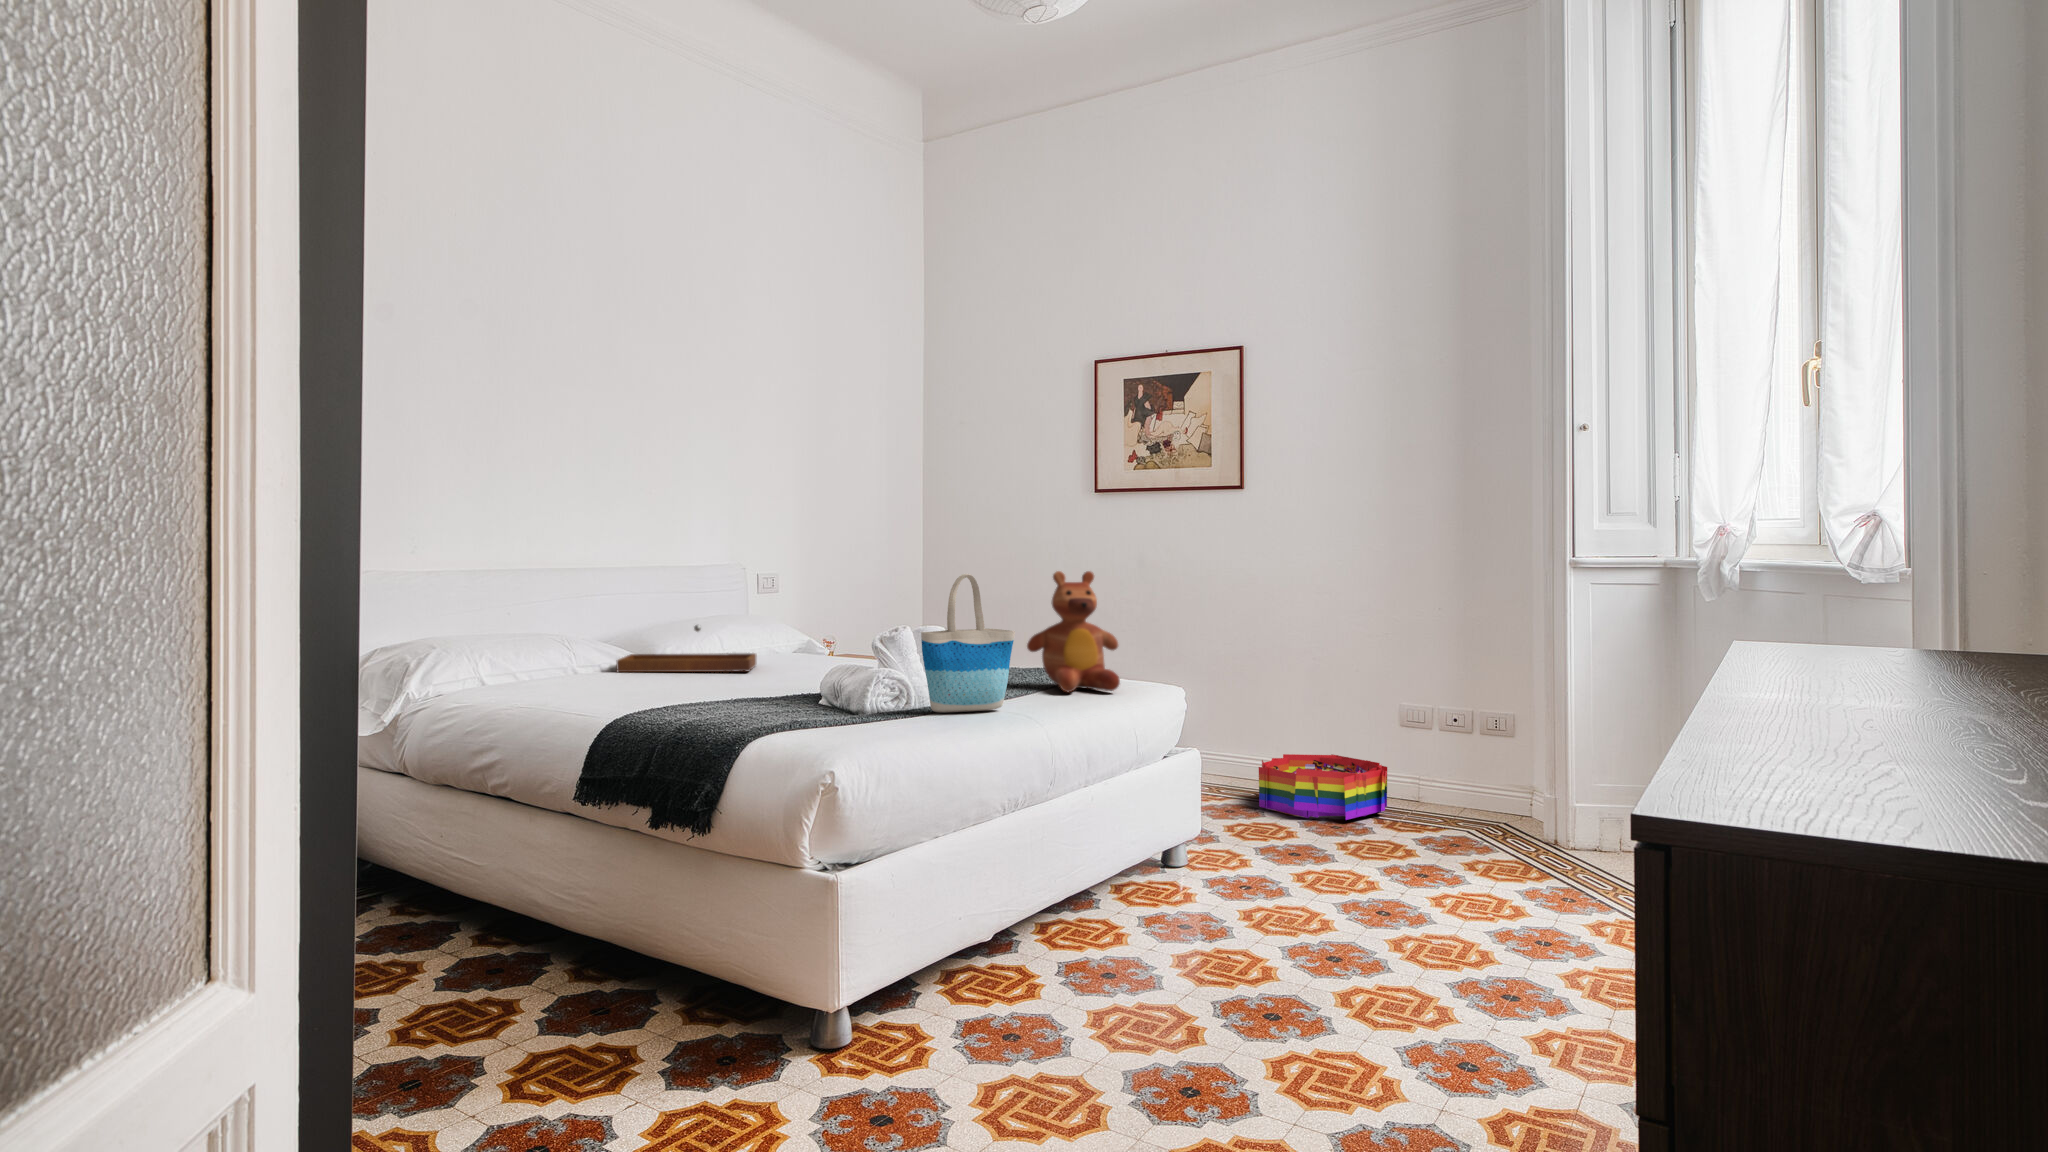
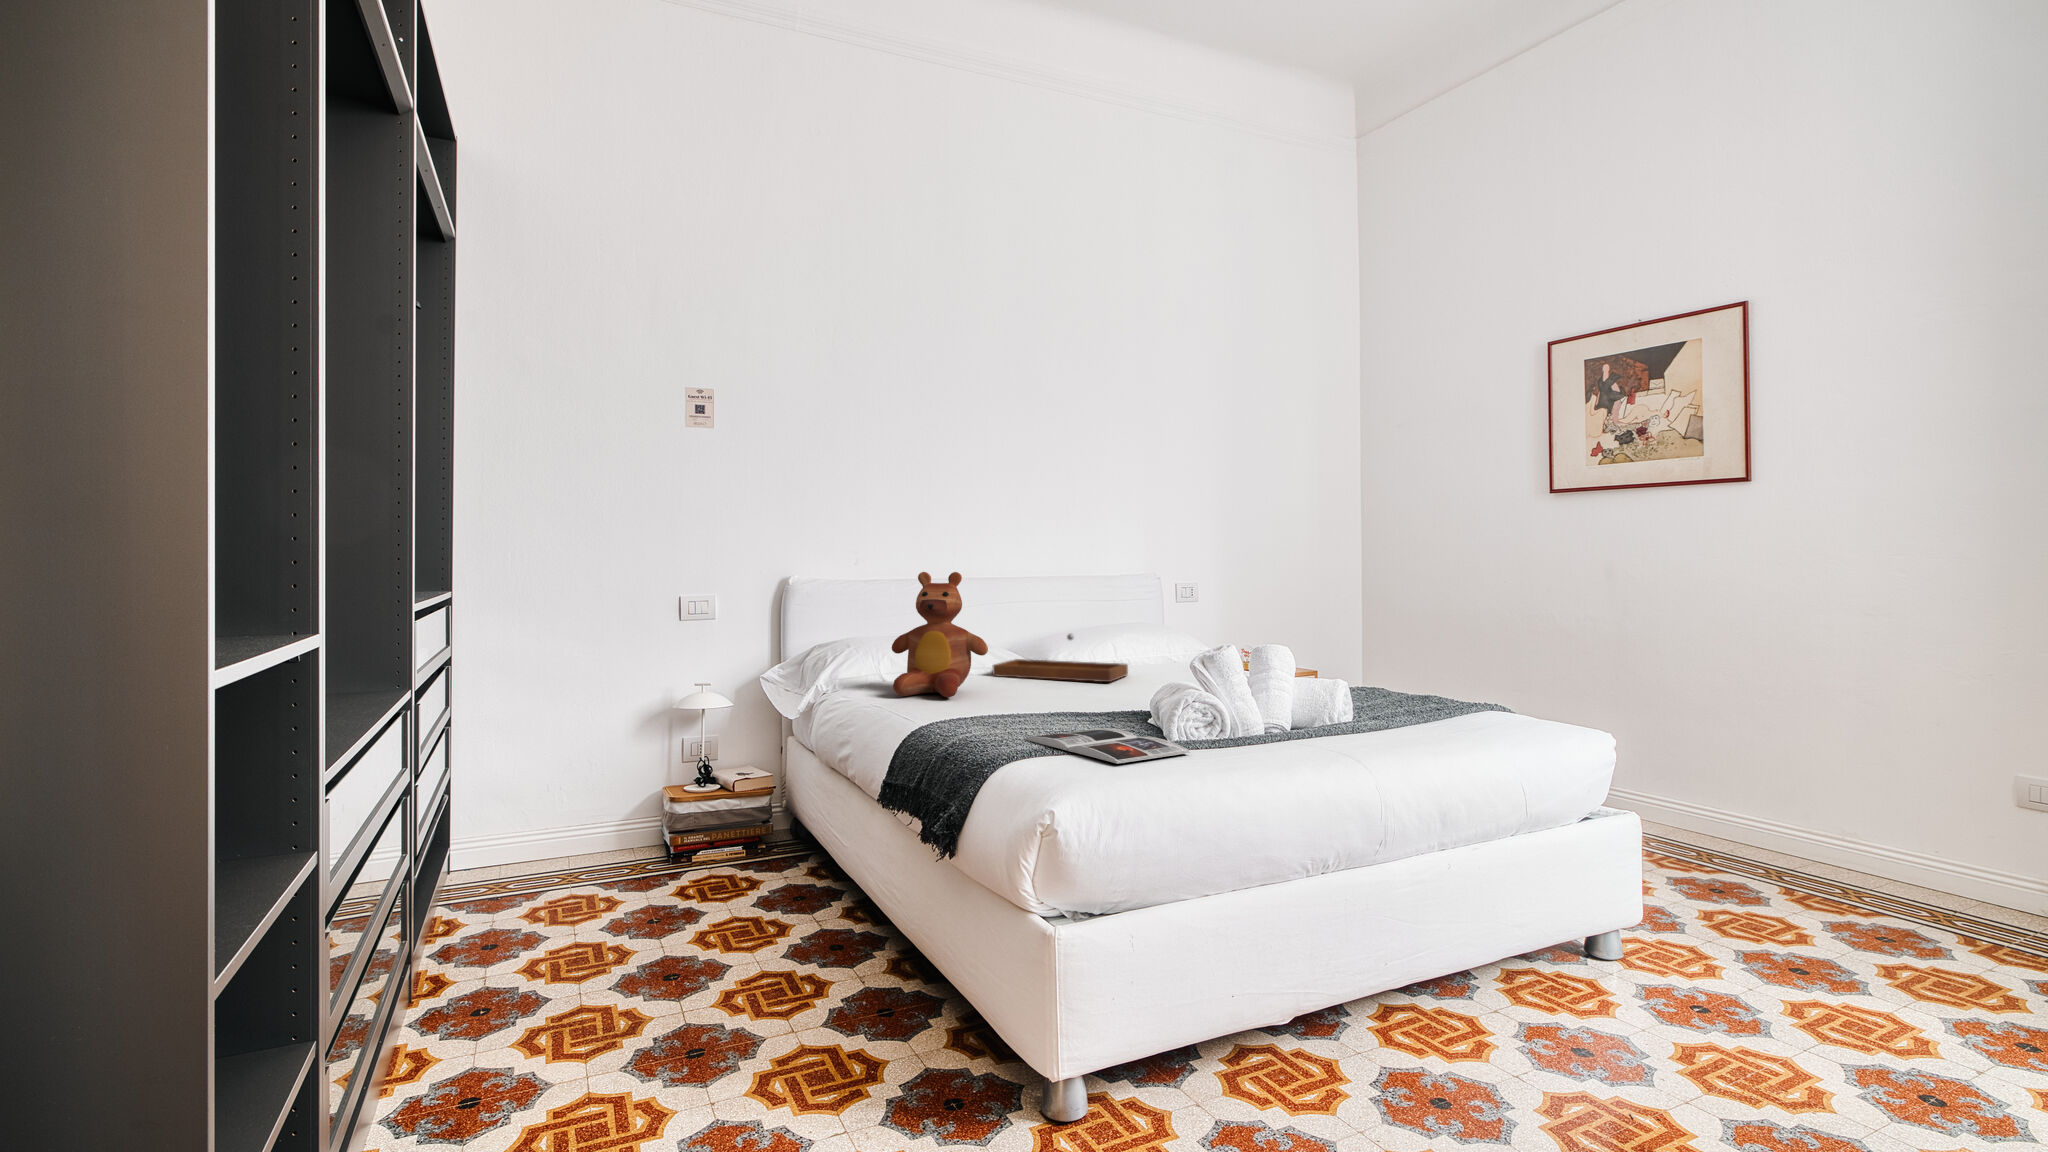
teddy bear: present [1027,571,1120,692] -> present [892,572,988,697]
tote bag: present [921,574,1015,712] -> none [1229,587,1348,746]
magazine: none [737,708,900,733] -> present [1025,728,1190,764]
storage bin: present [1259,754,1387,820] -> none [1763,825,1986,930]

